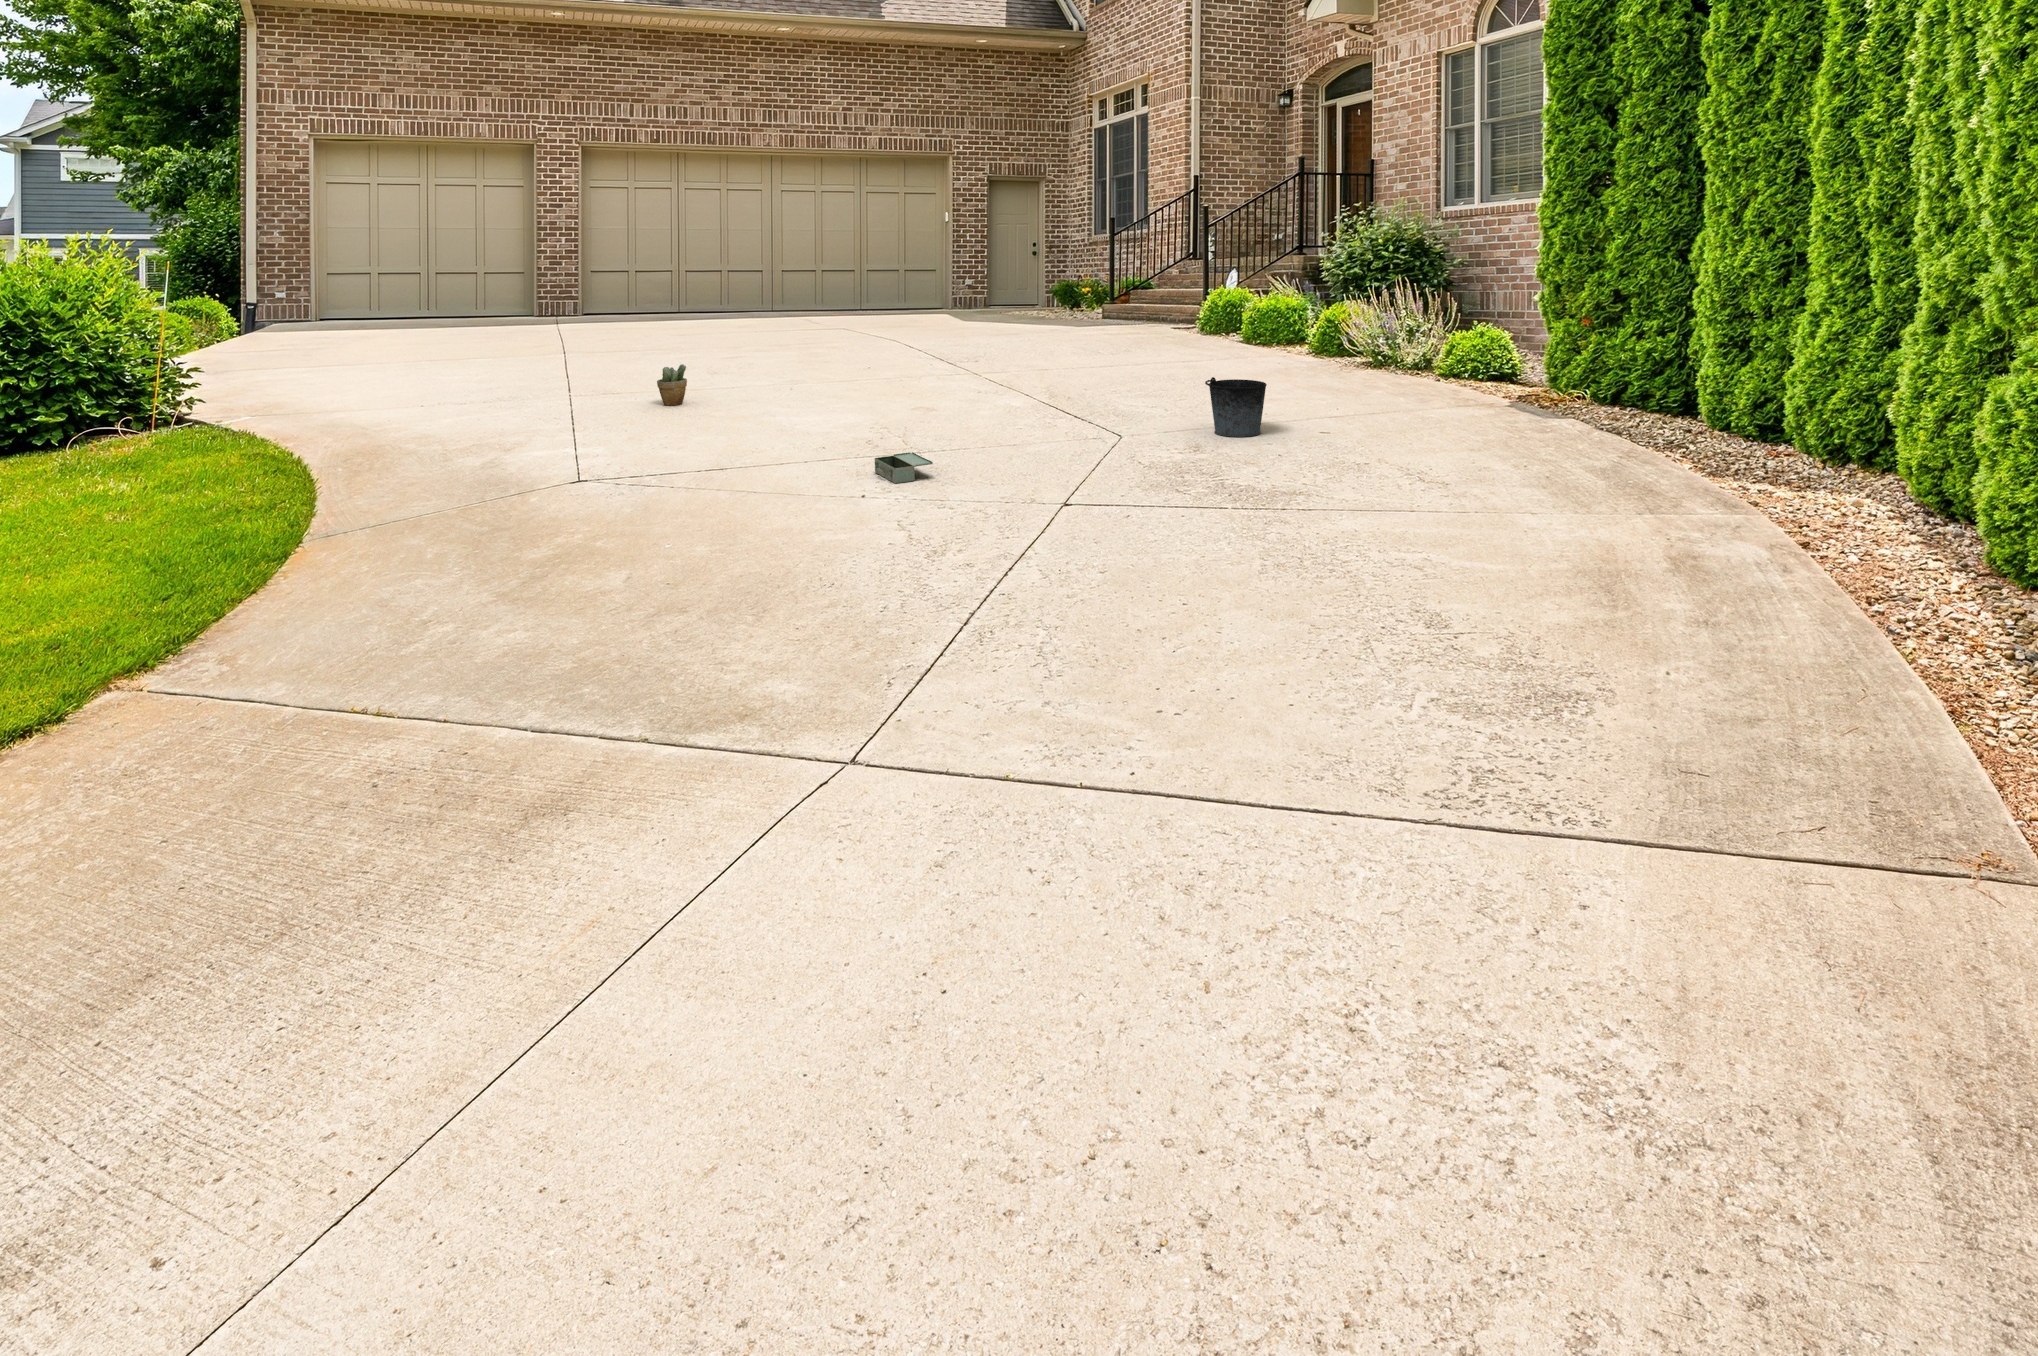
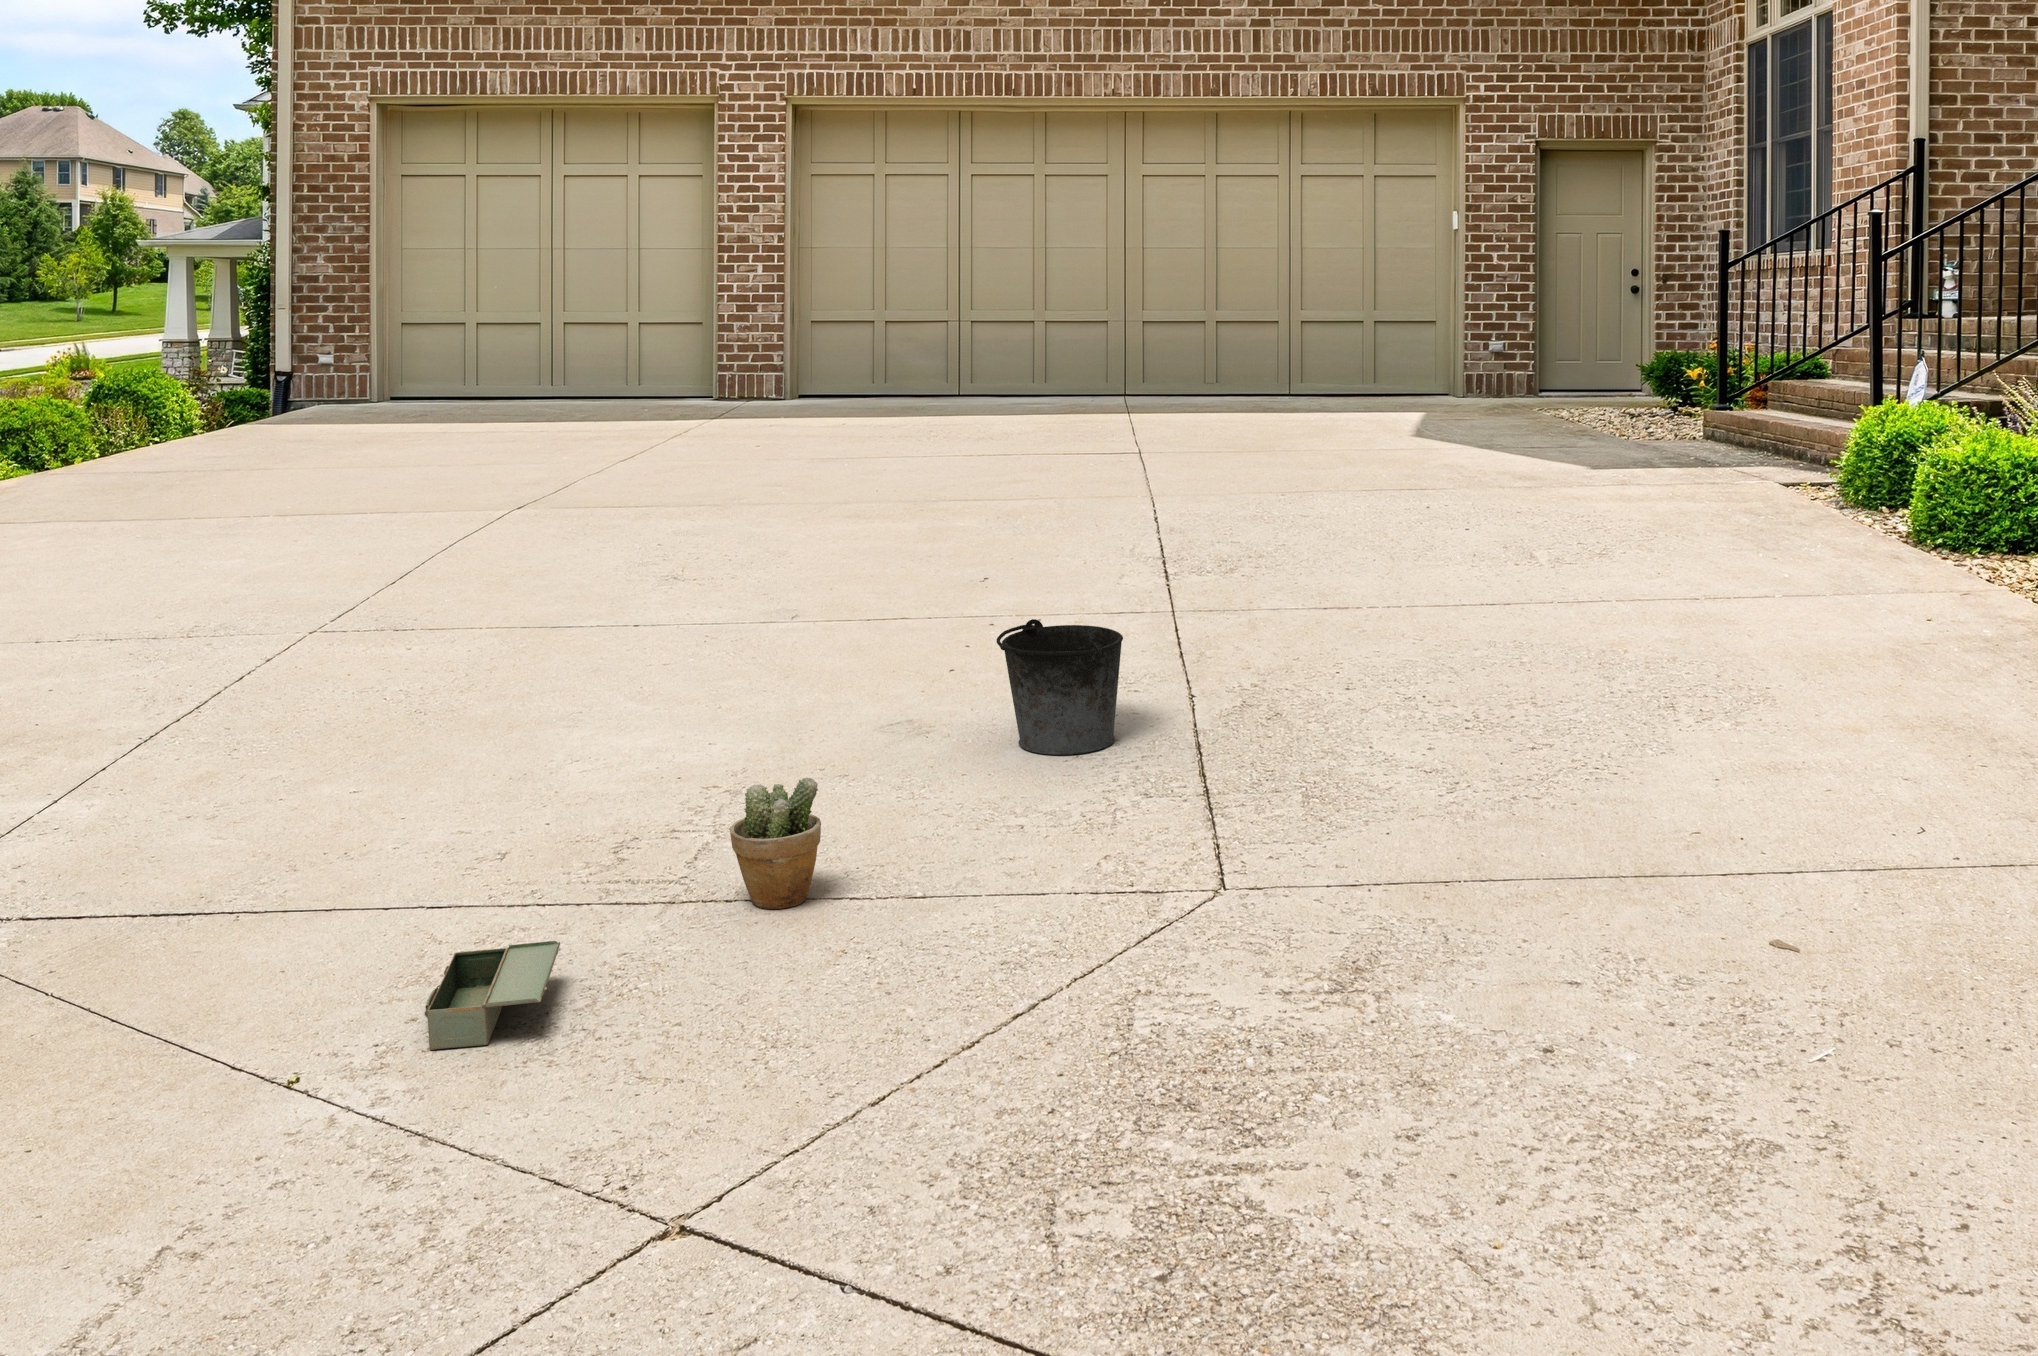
potted plant: present [657,364,687,406] -> present [730,778,821,909]
bucket: present [1205,377,1267,437] -> present [996,619,1123,755]

